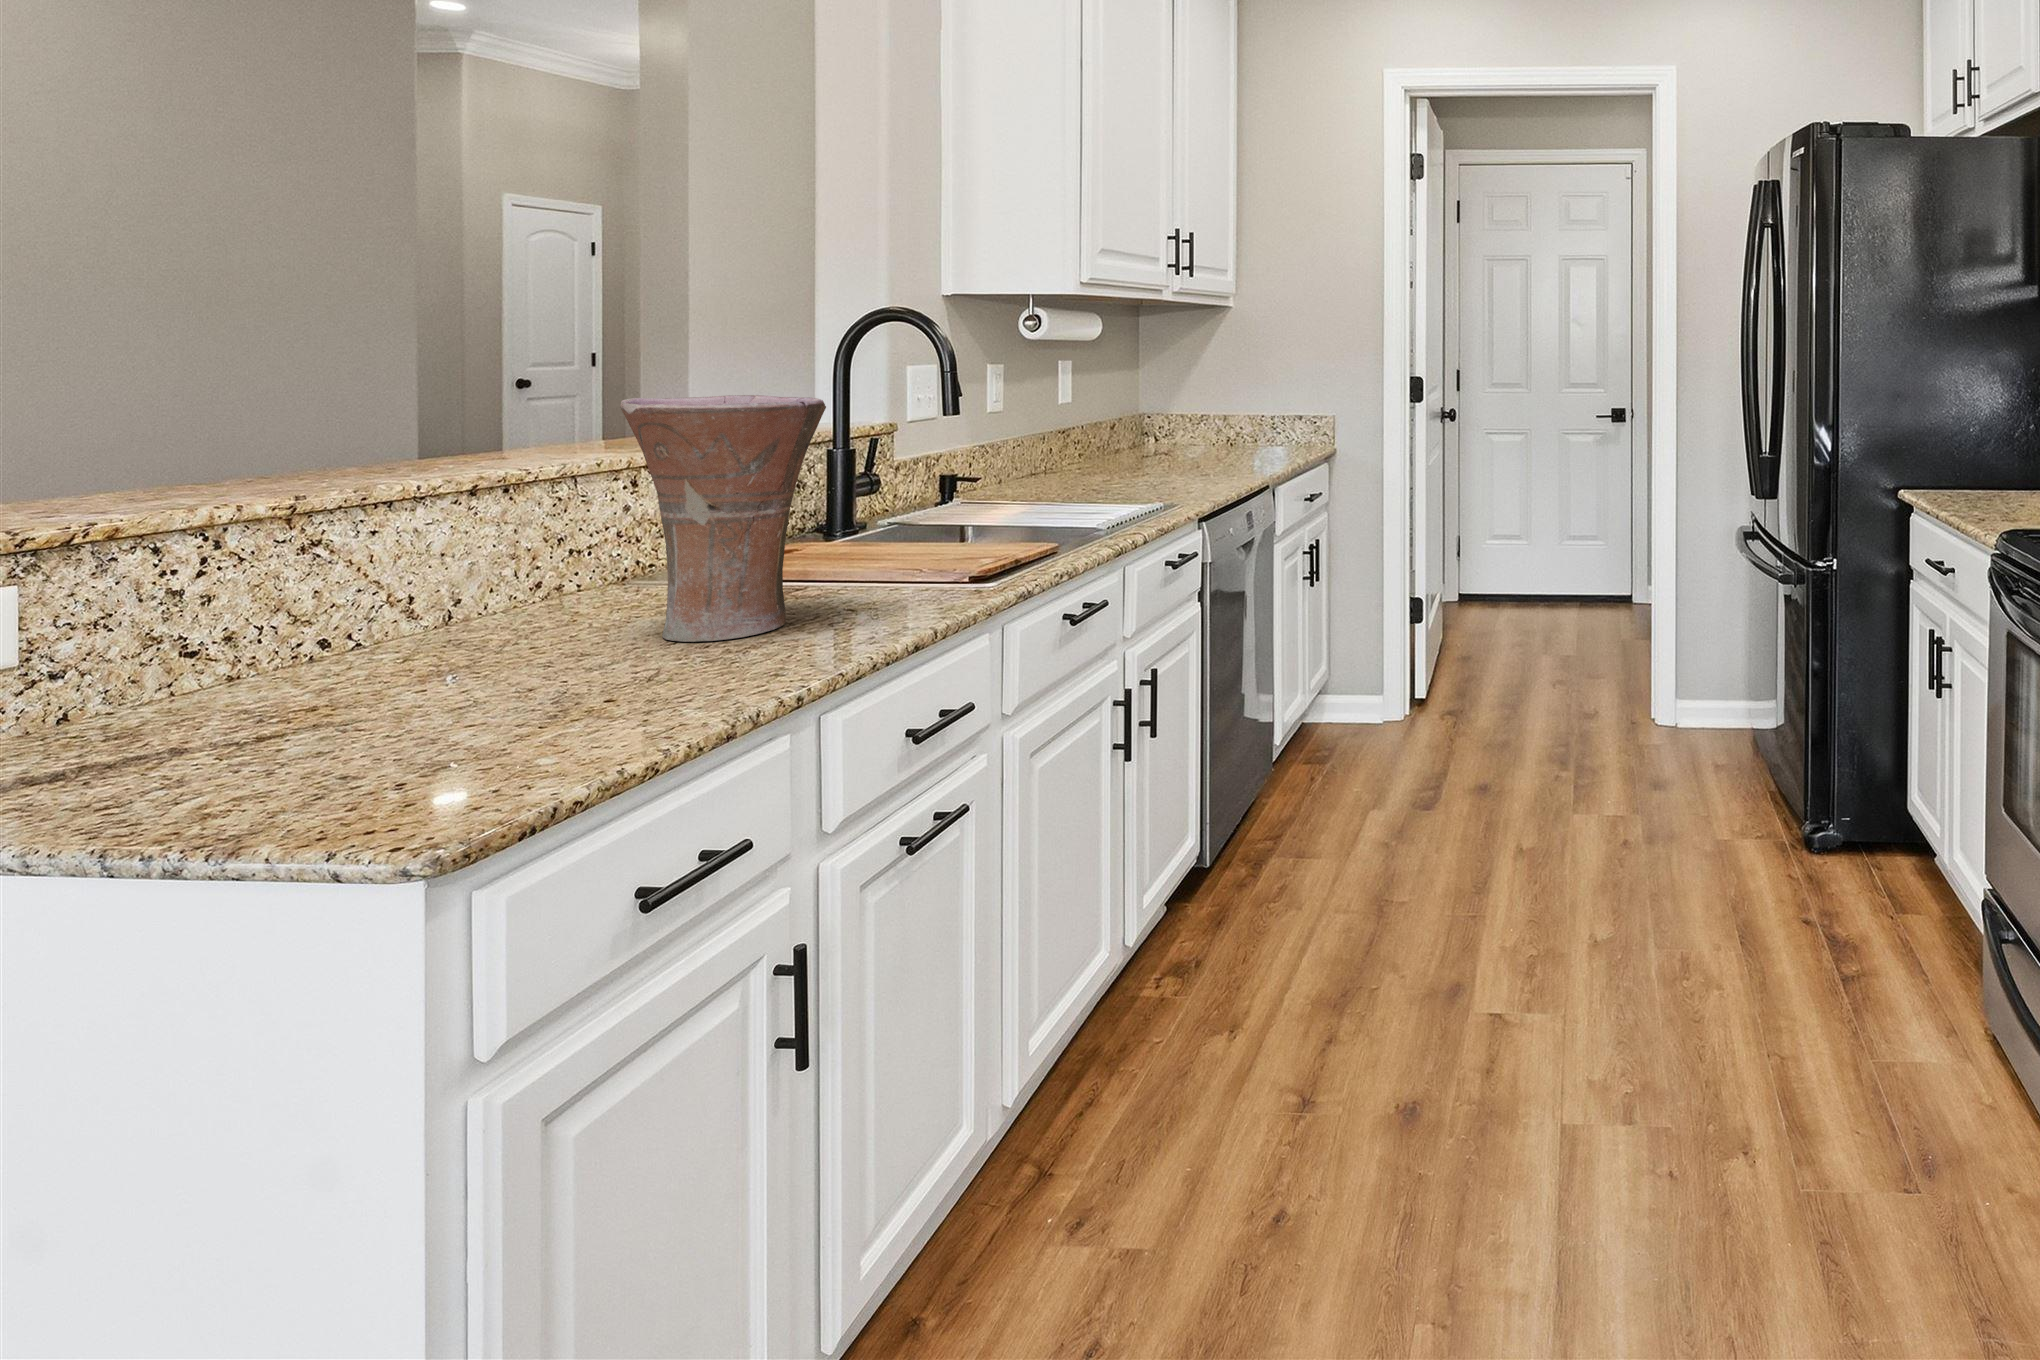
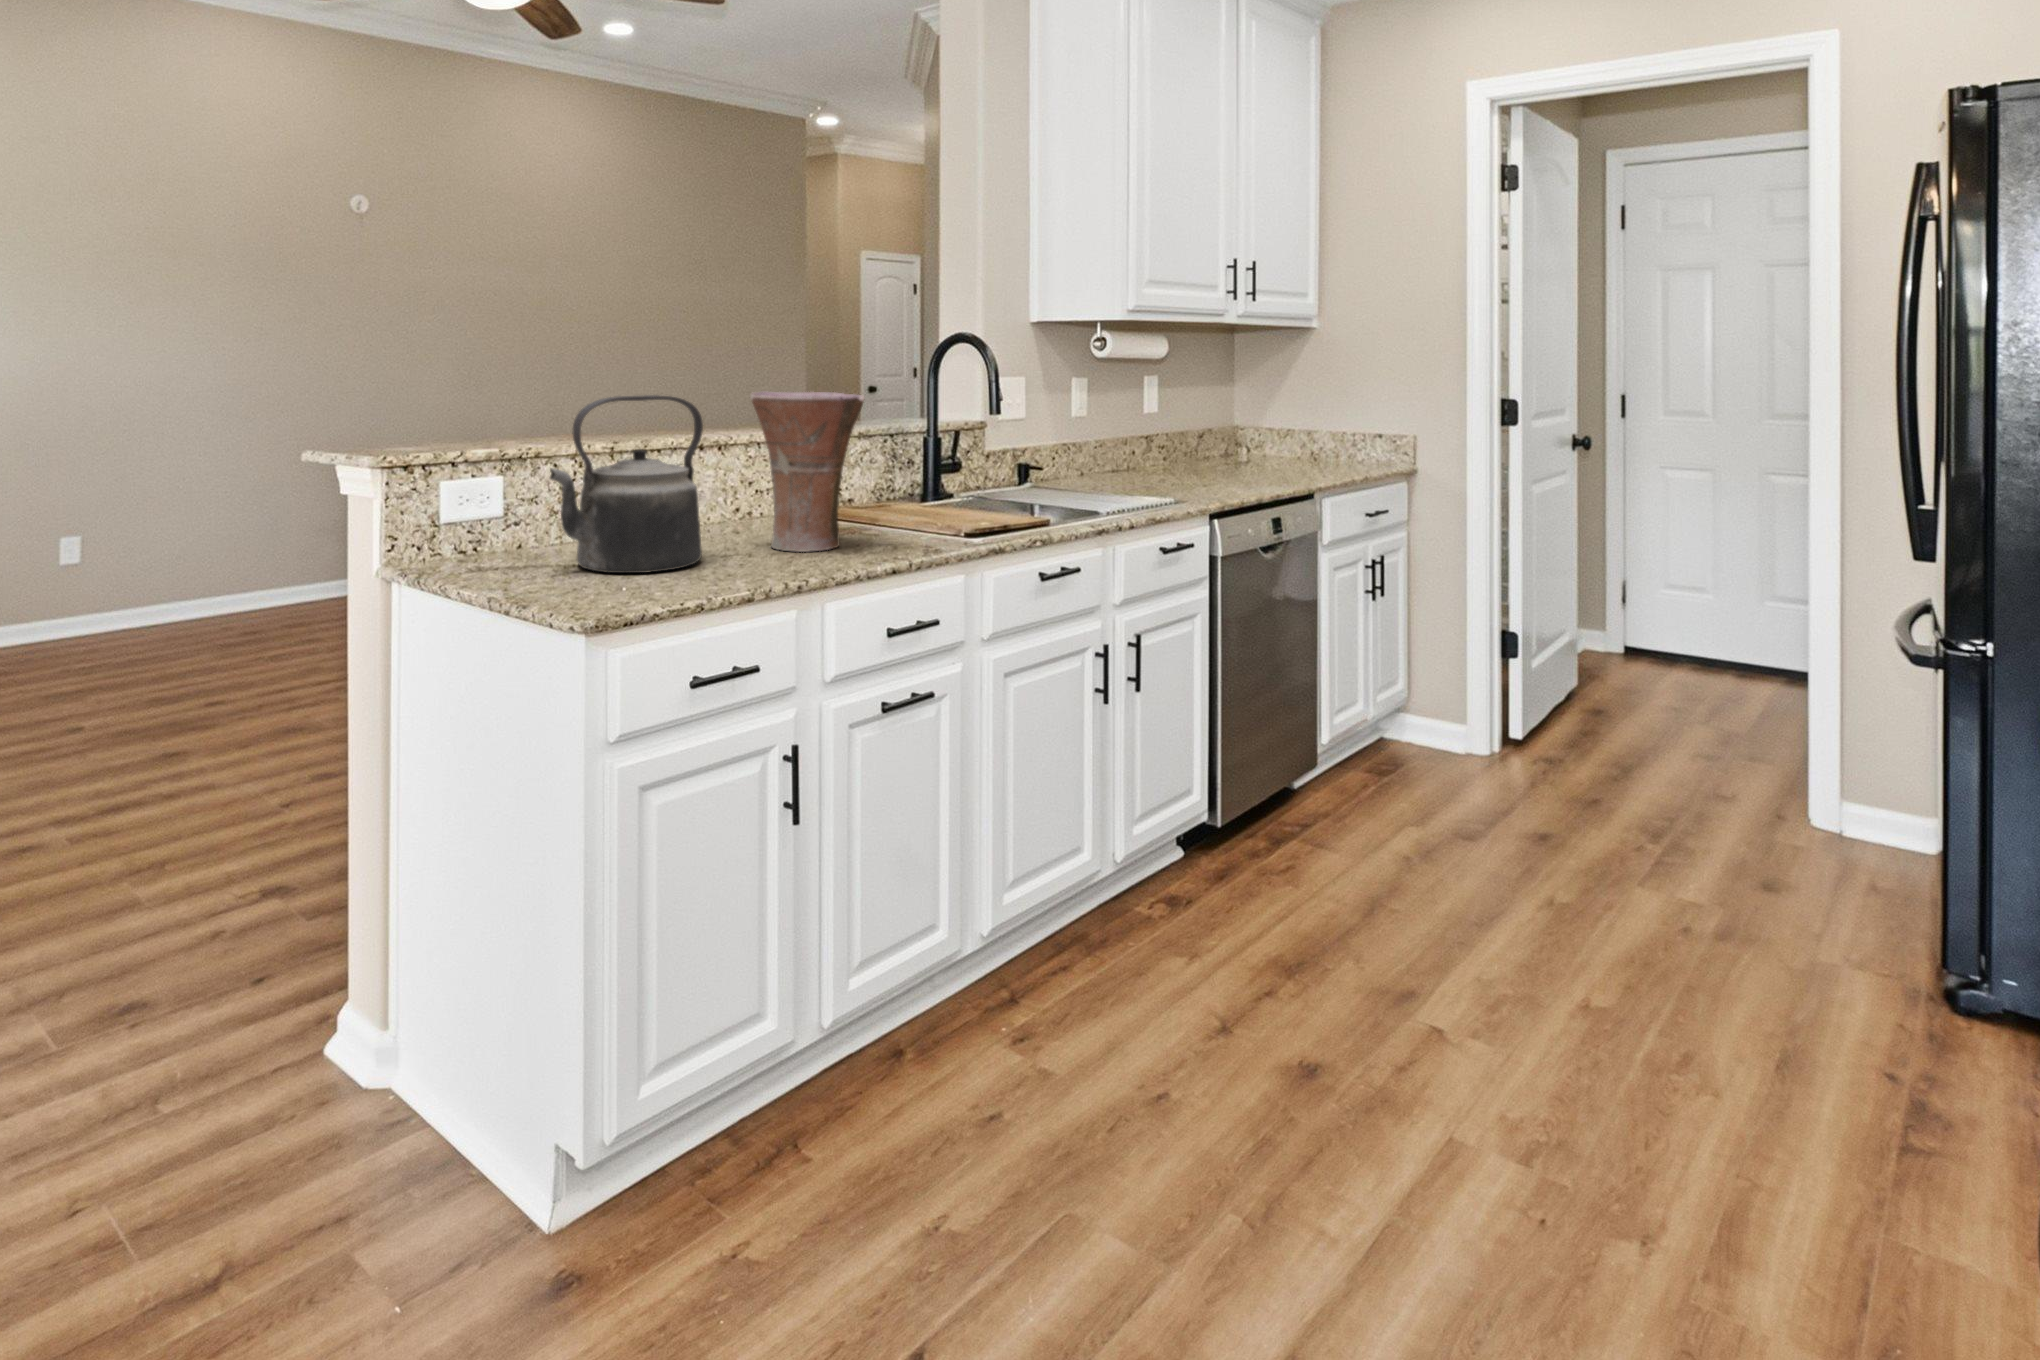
kettle: none [227,412,565,737] -> present [550,395,703,573]

